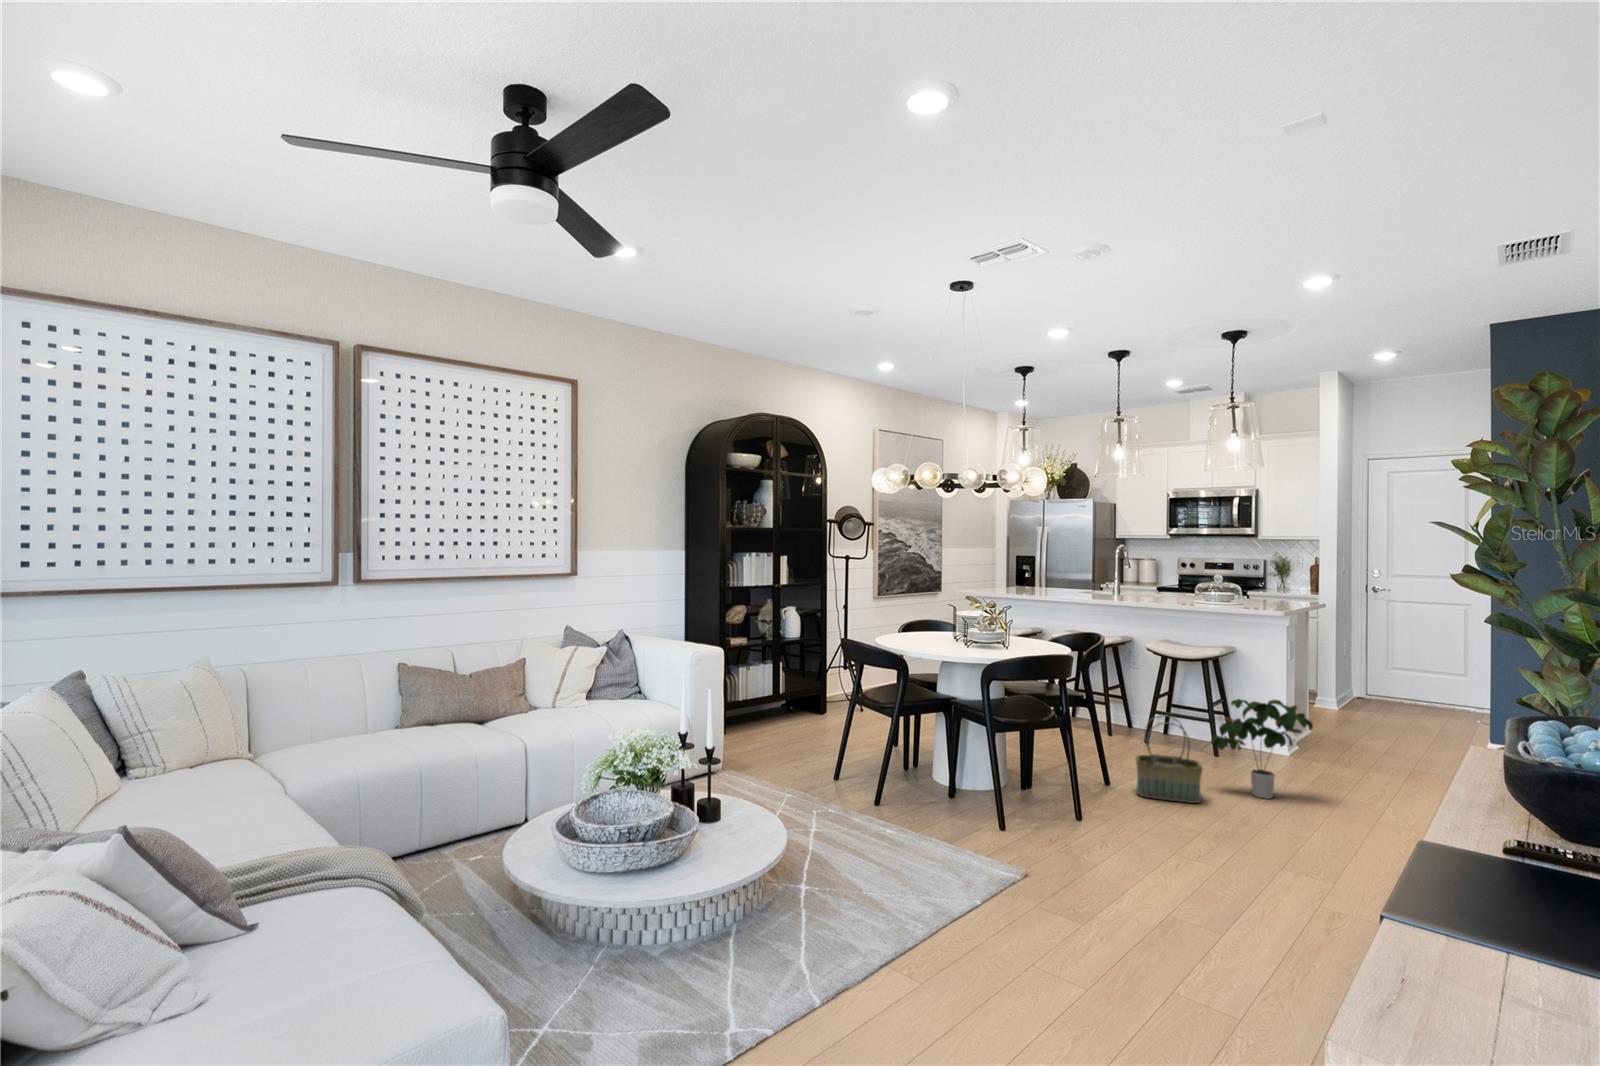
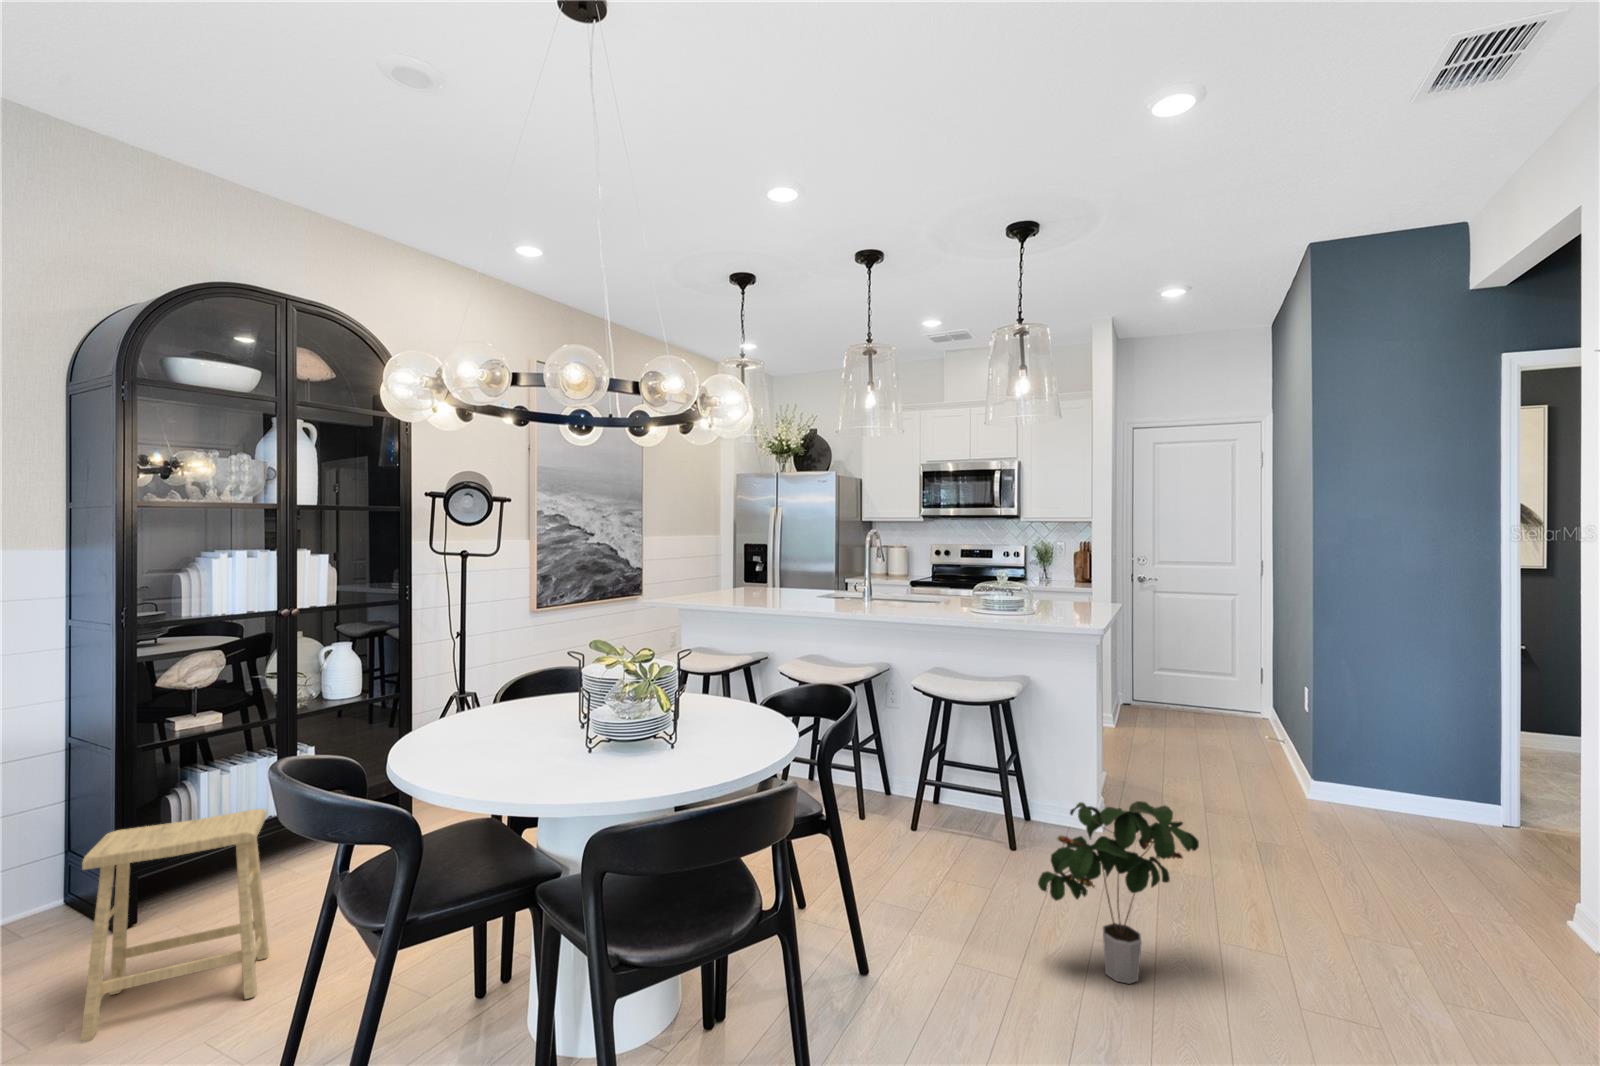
footstool: none [744,674,806,758] -> present [81,809,269,1041]
basket: present [1136,715,1202,803] -> none [917,852,1040,1034]

